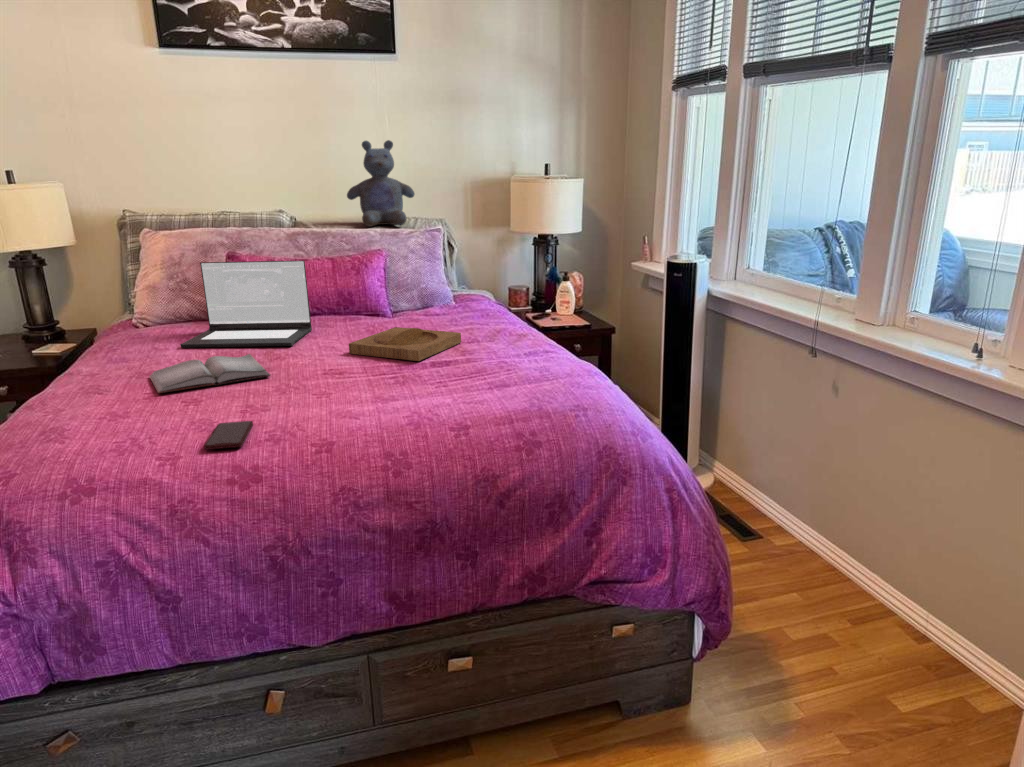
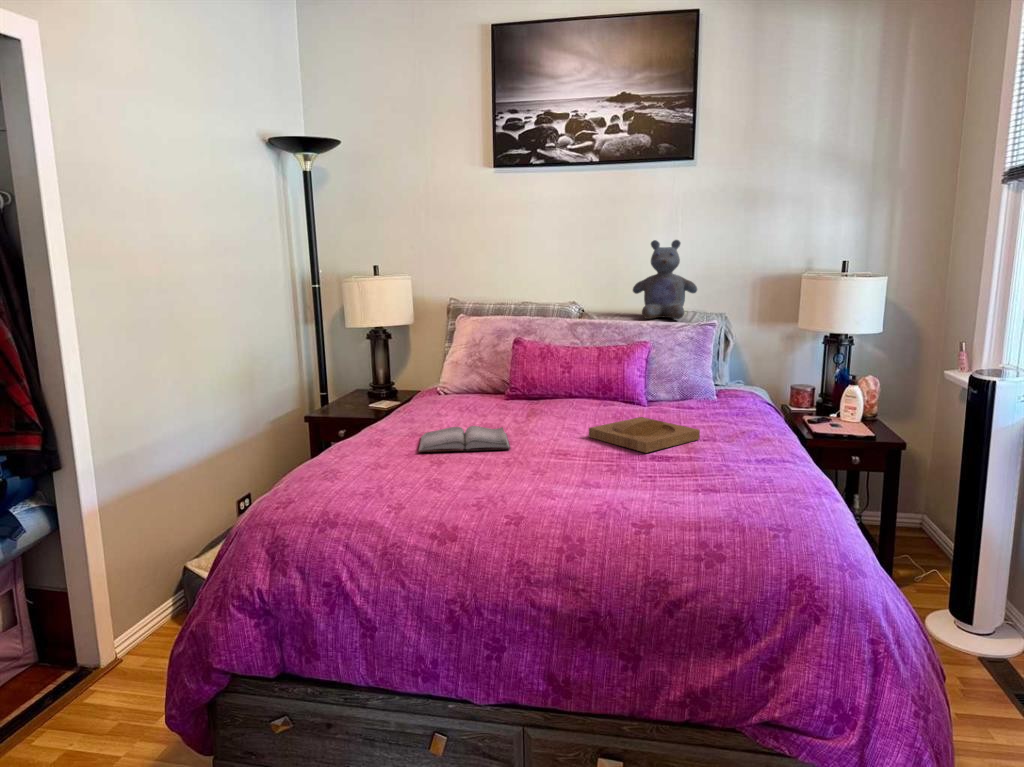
laptop: present [180,260,312,348] -> none [458,344,570,424]
smartphone: present [204,421,253,450] -> none [422,485,471,508]

